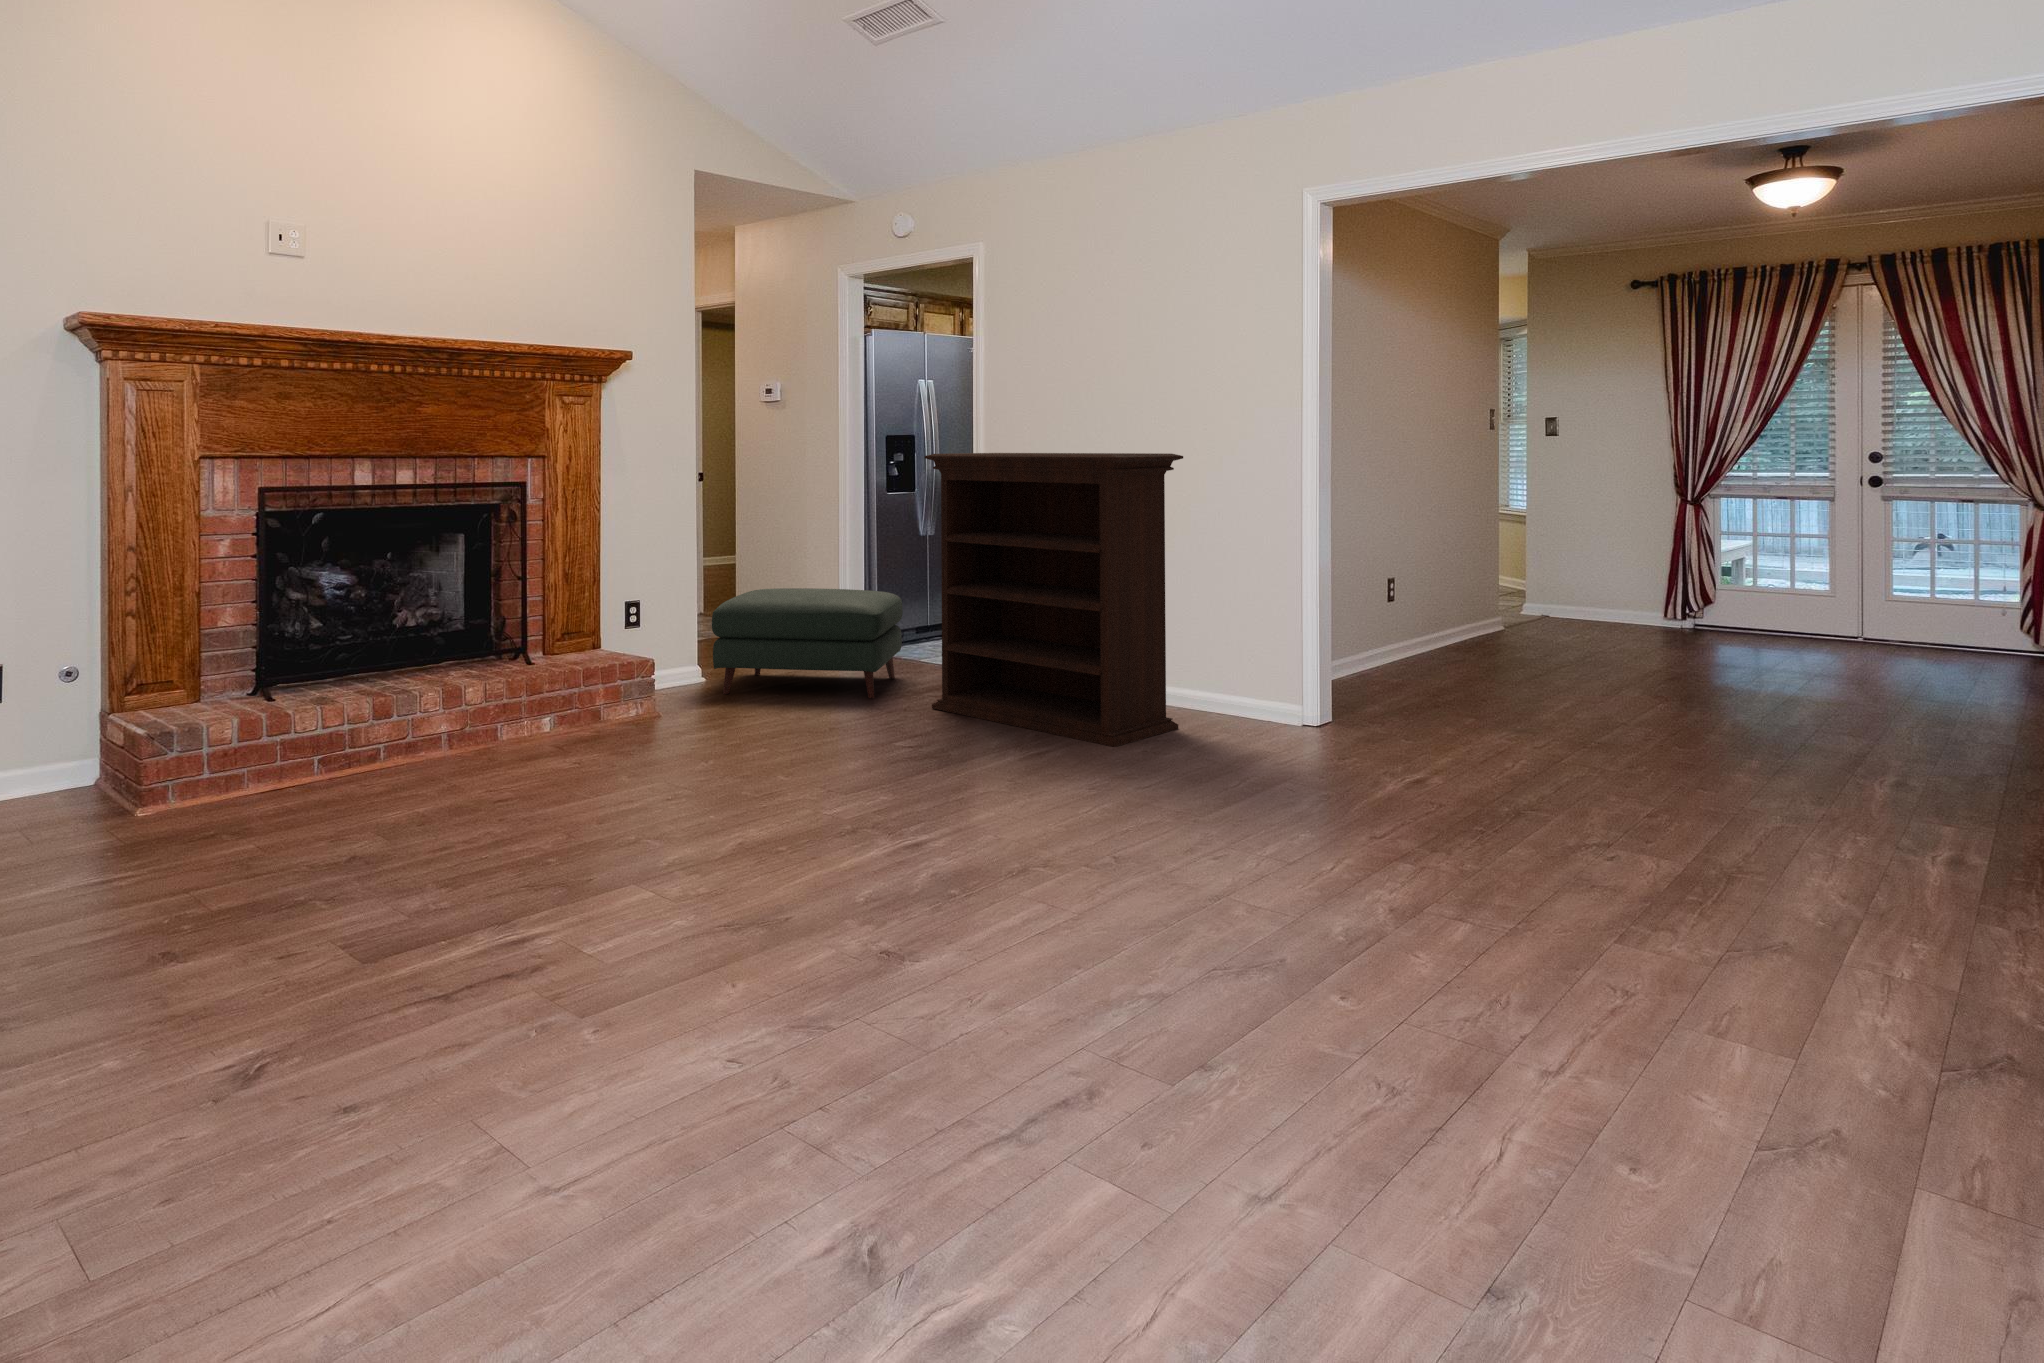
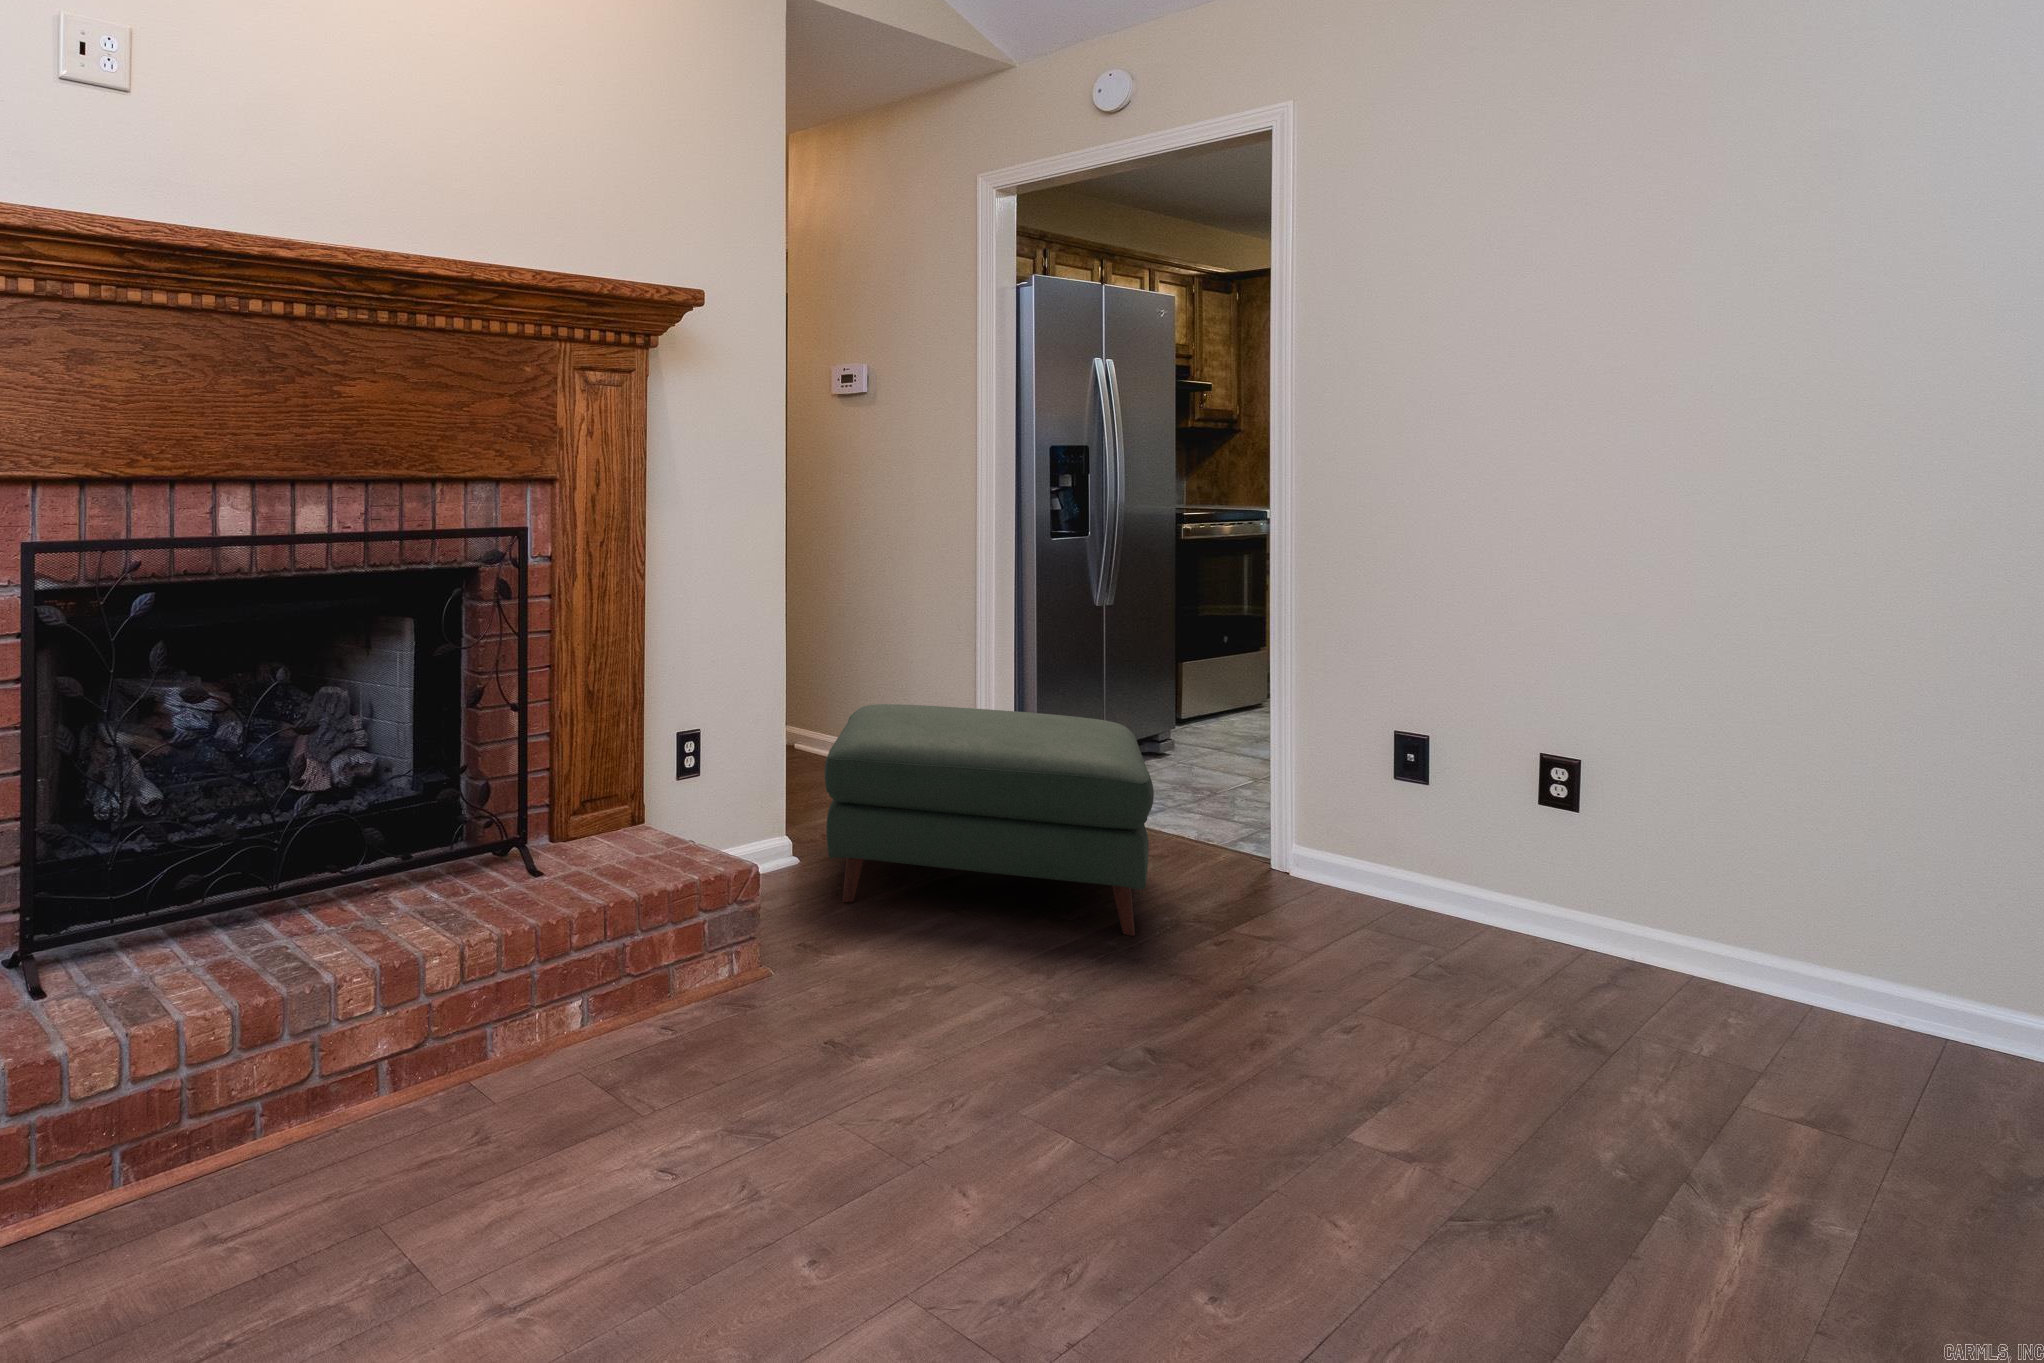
bookshelf: present [925,453,1183,747] -> none [1270,485,1967,1197]

